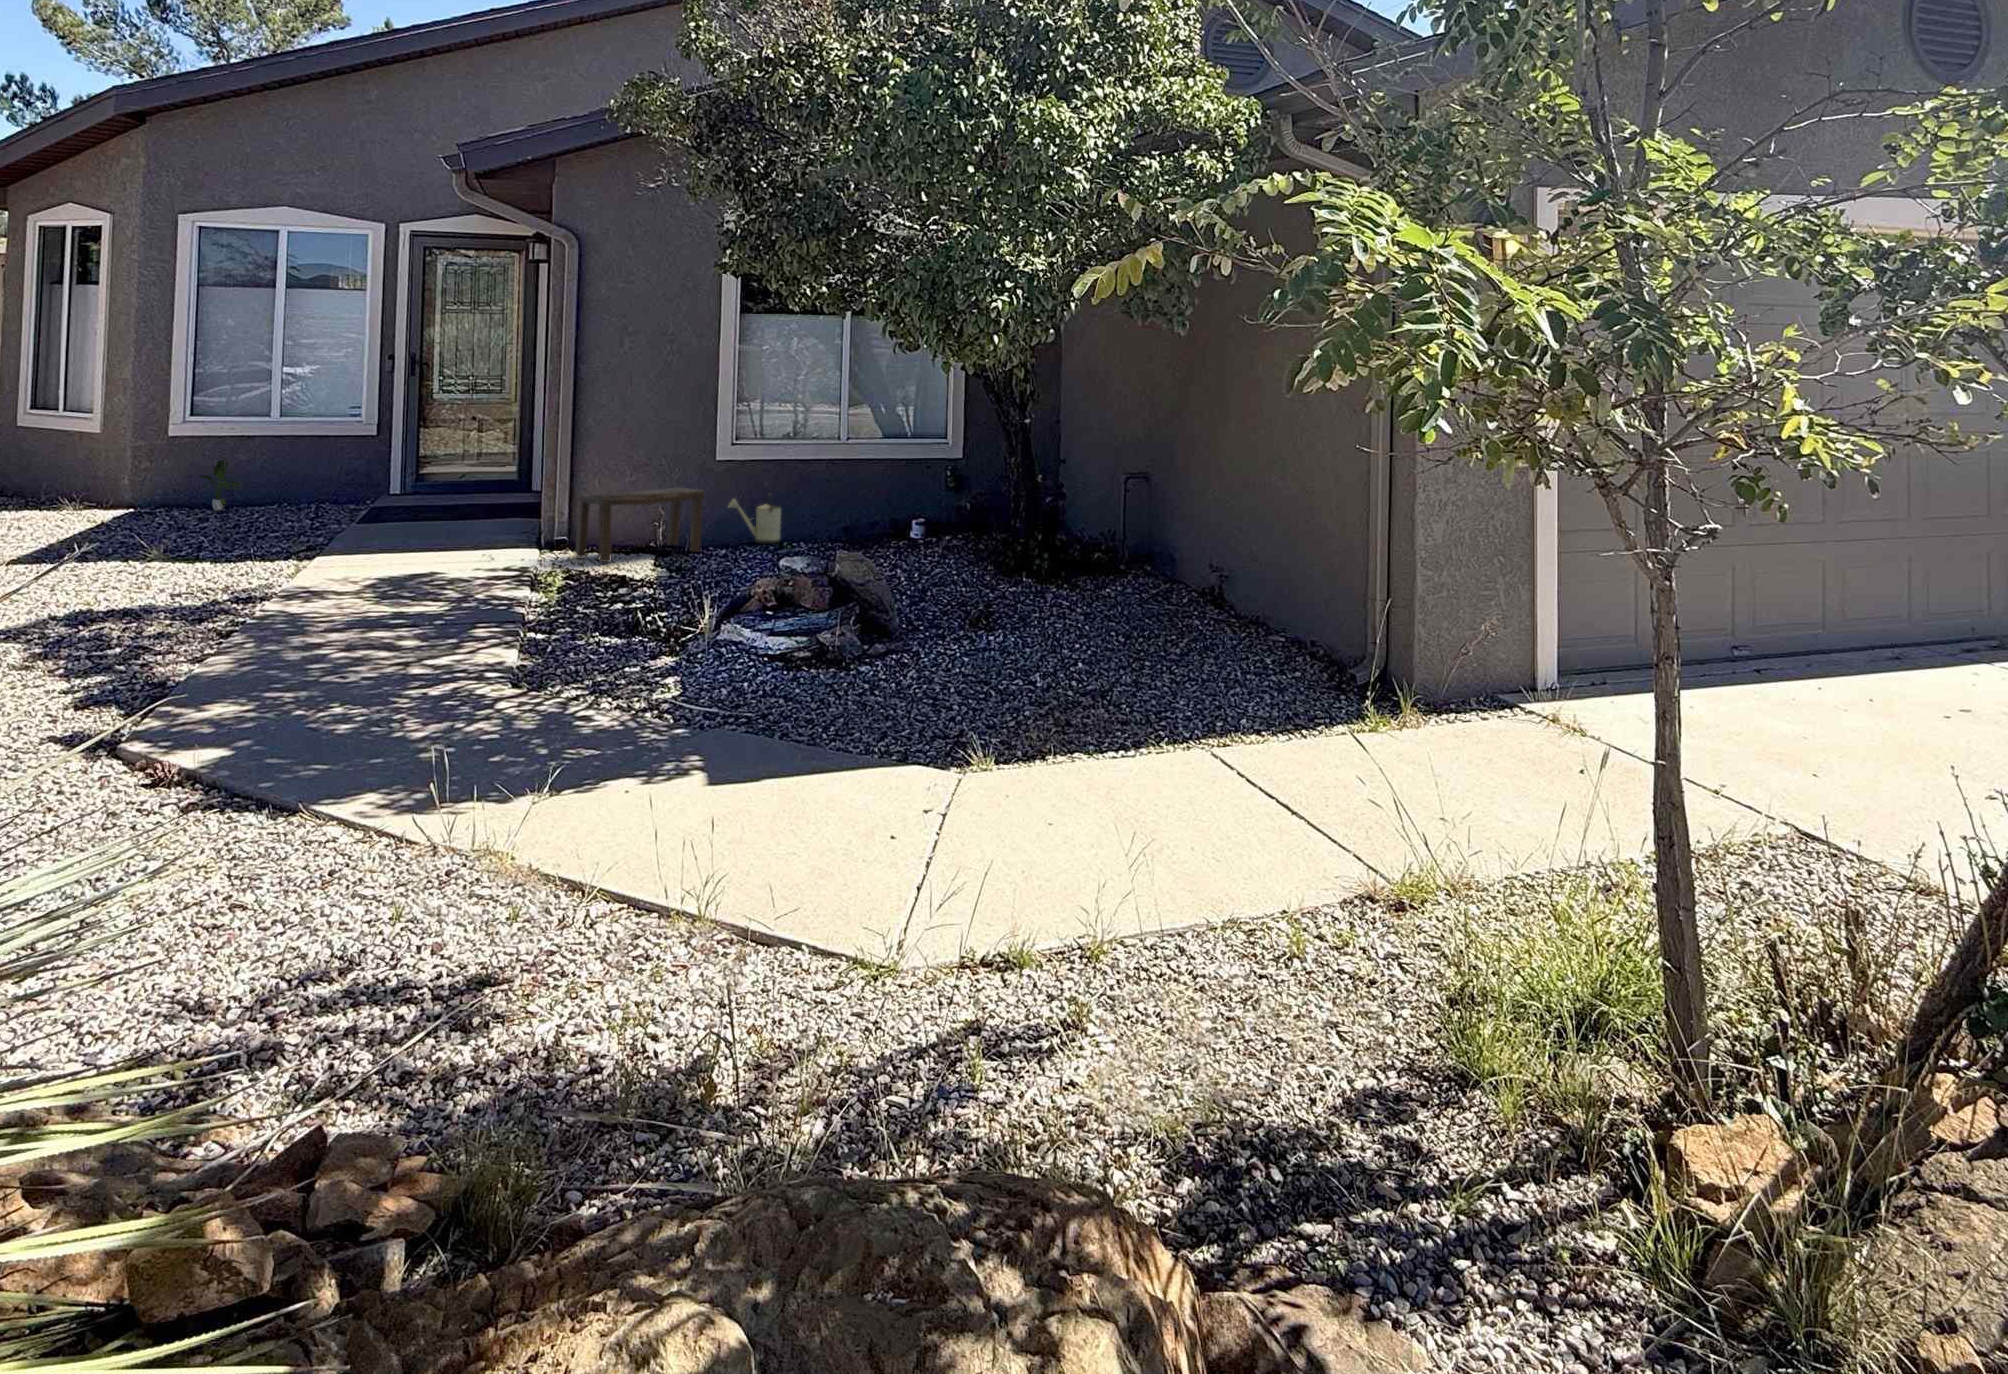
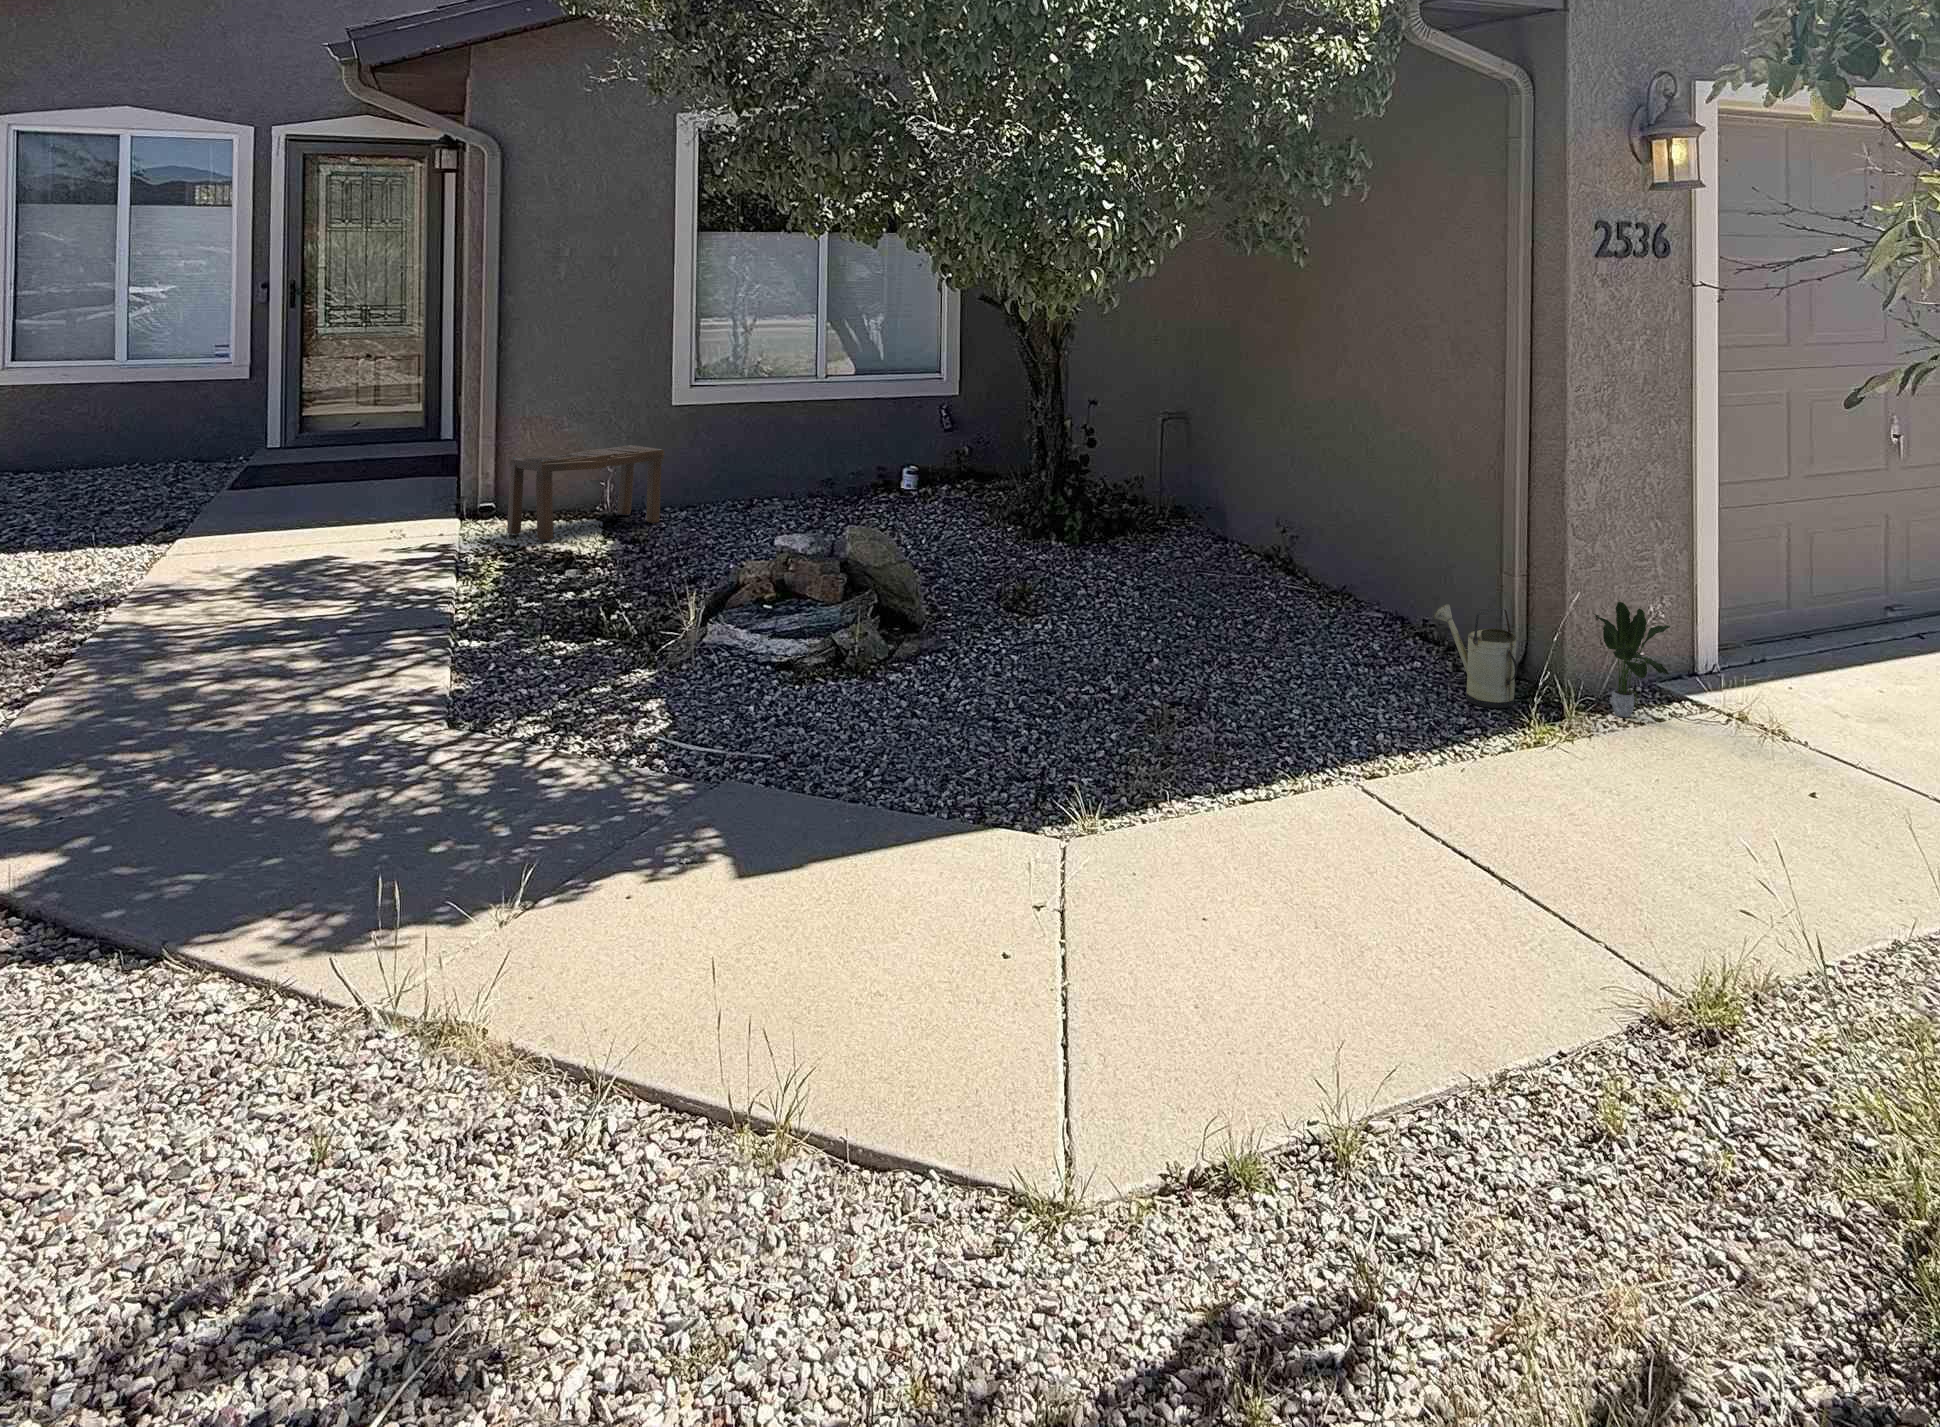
potted plant: present [198,457,242,510] -> present [1593,602,1670,717]
watering can: present [728,494,781,544] -> present [1433,604,1517,708]

